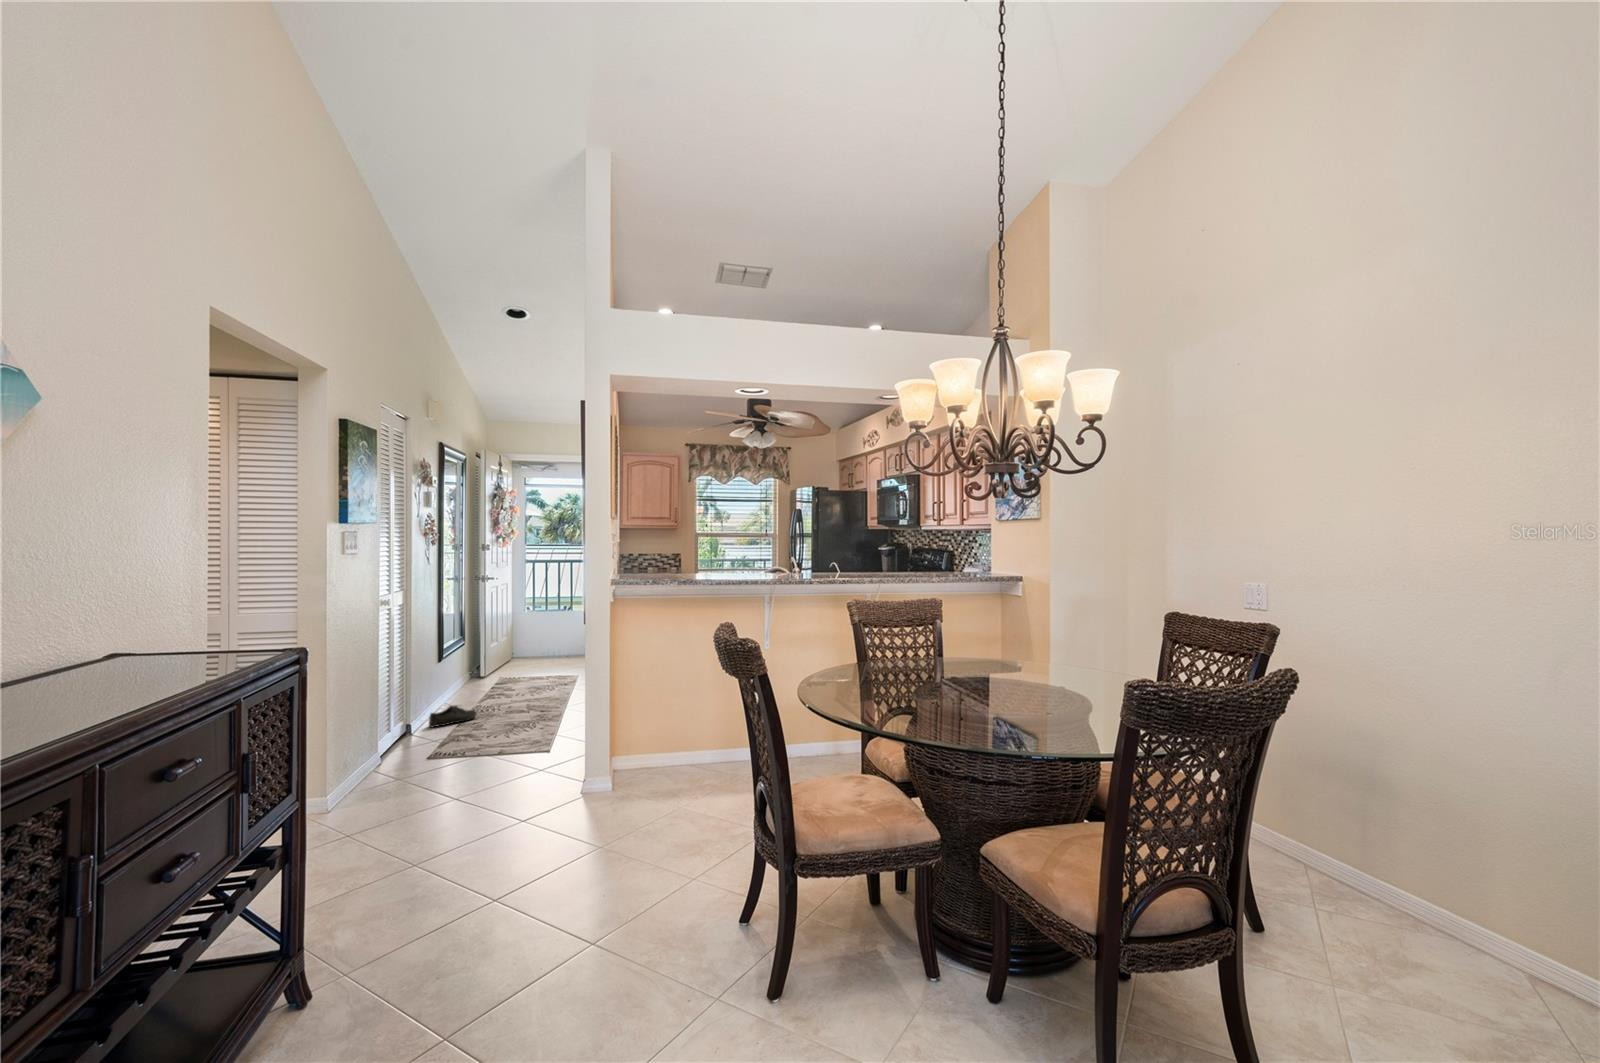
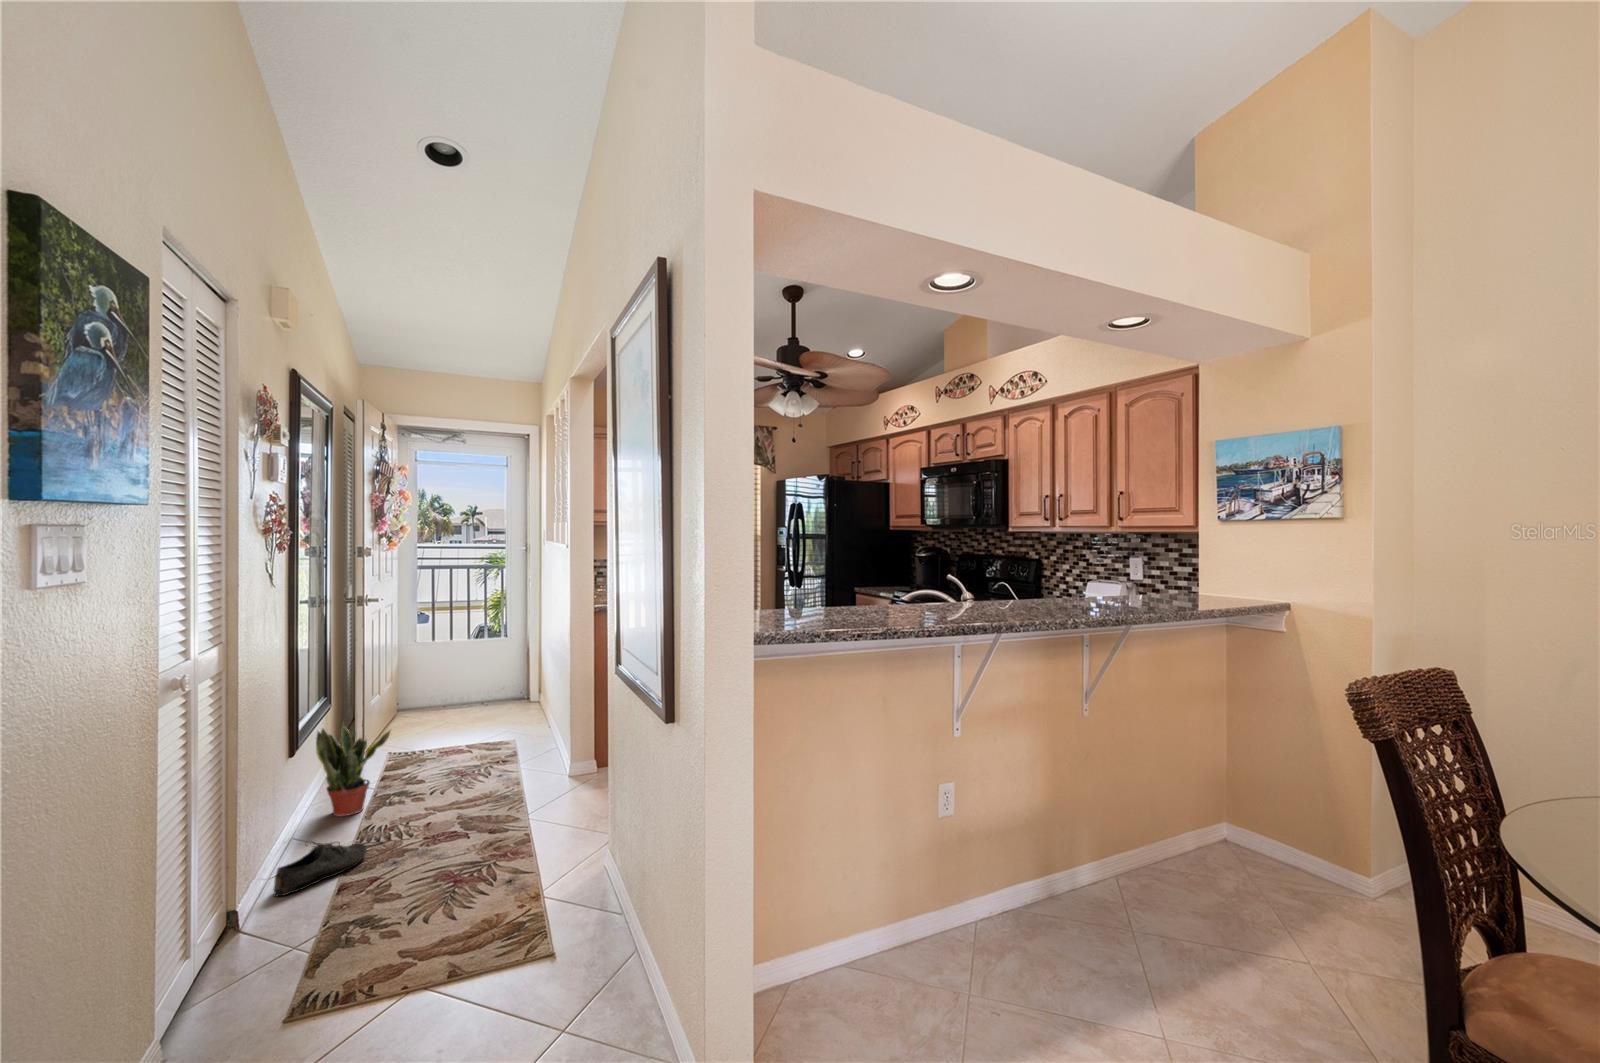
potted plant: none [453,644,494,703] -> present [316,725,390,816]

